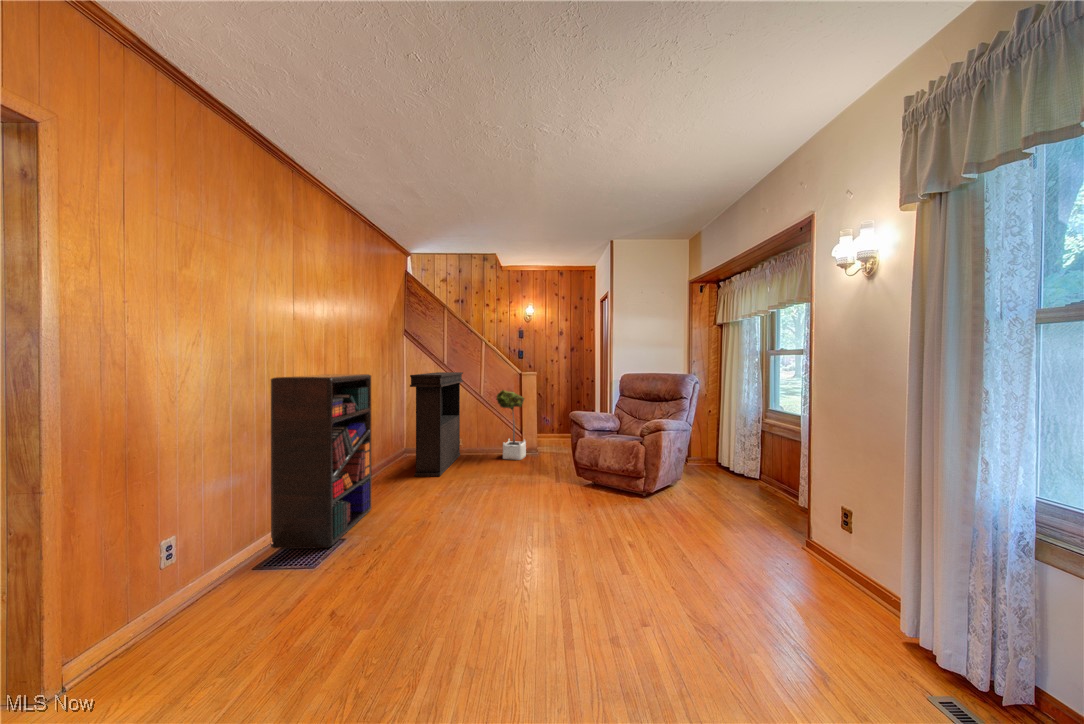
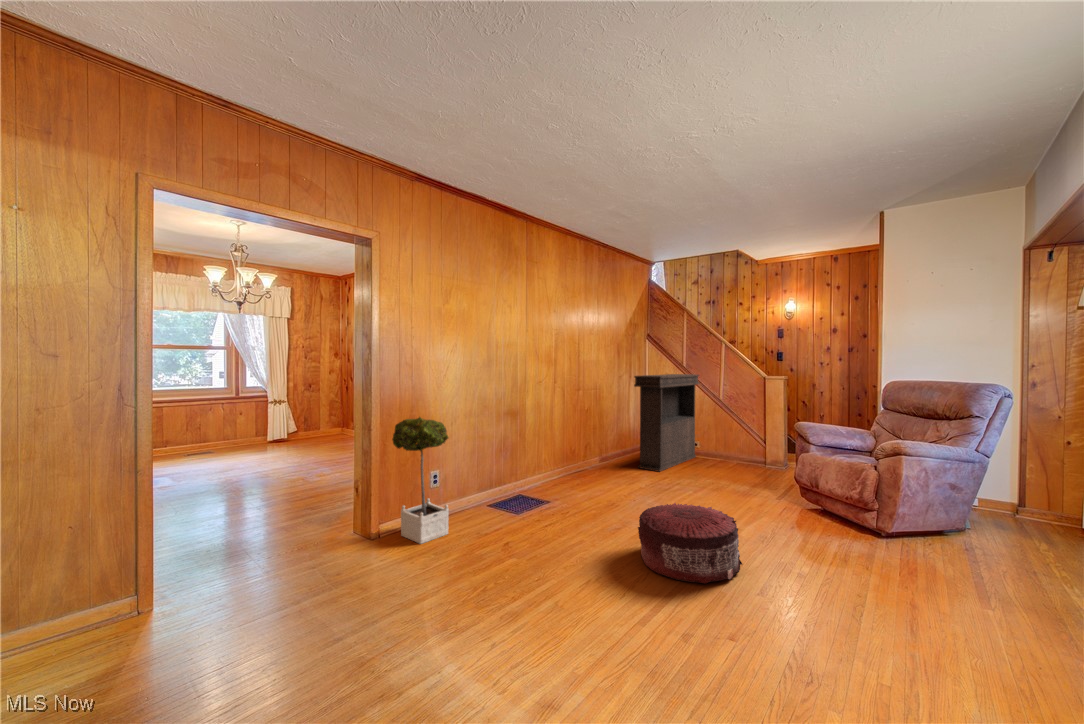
bookshelf: present [271,374,371,549] -> none [505,373,584,504]
potted tree: present [496,390,526,460] -> present [392,417,449,544]
pouf: none [497,502,595,586] -> present [638,503,742,584]

